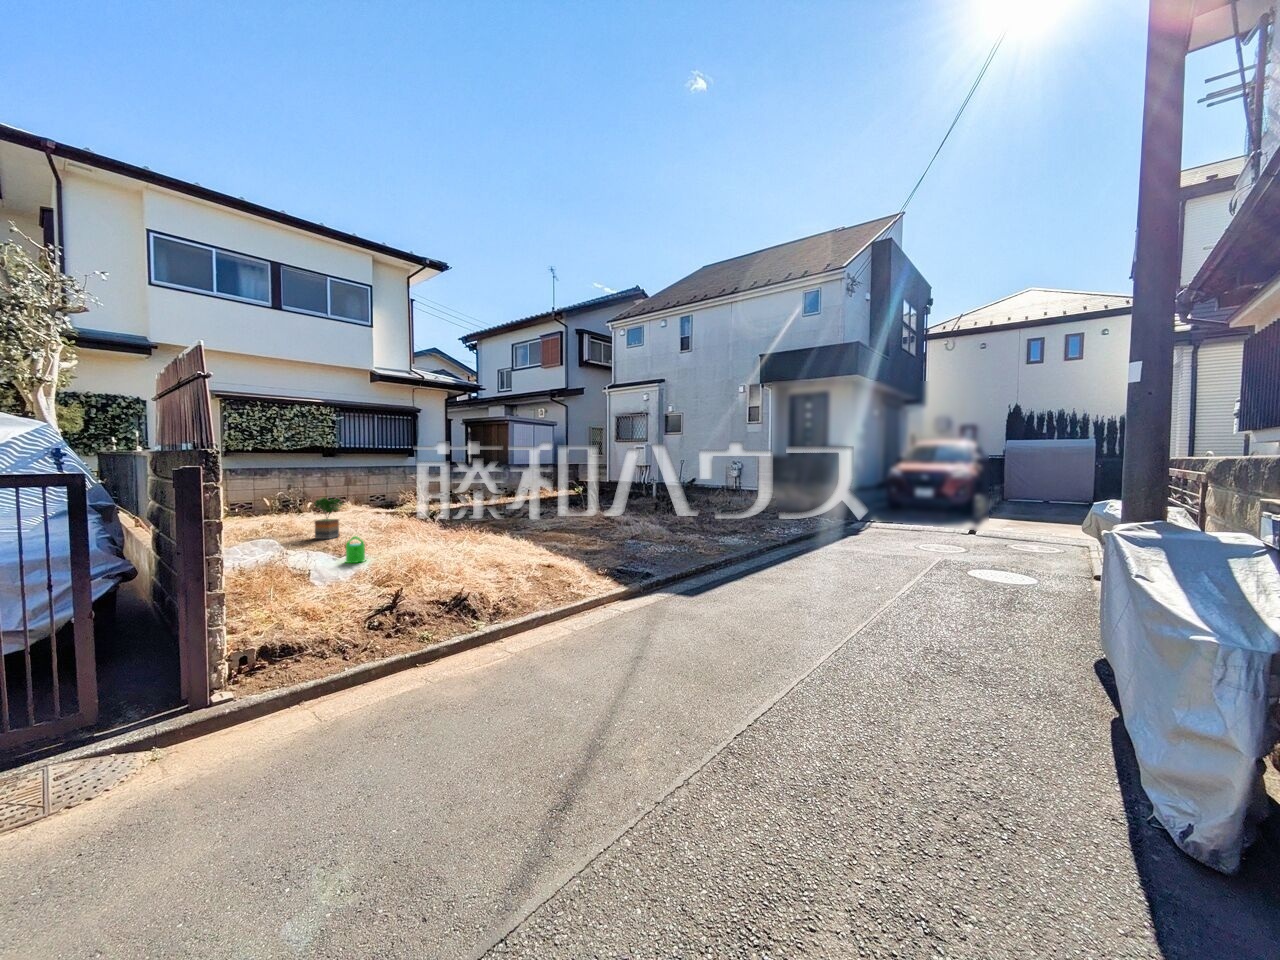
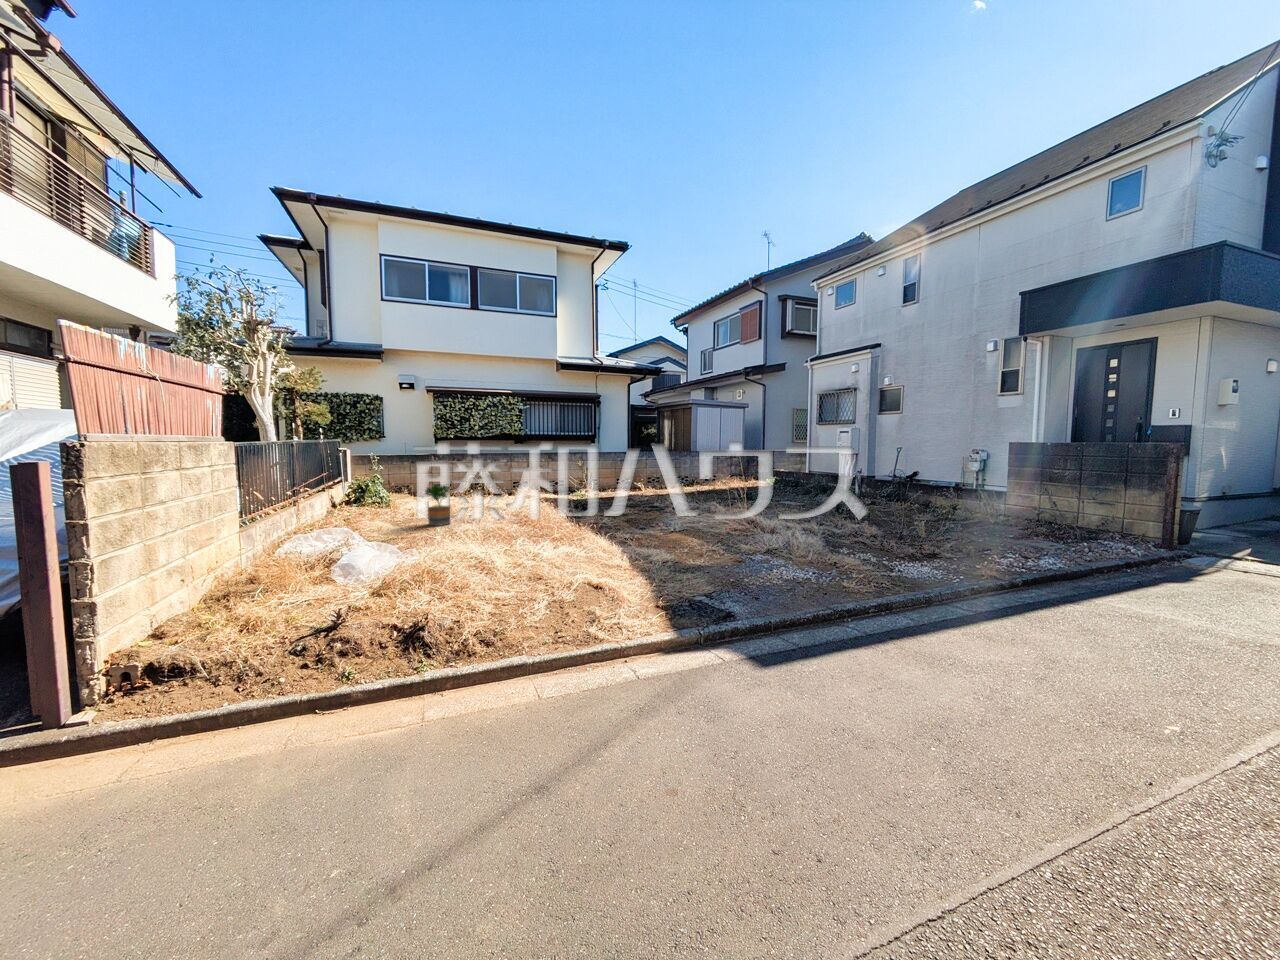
watering can: present [346,536,365,563] -> none [400,529,423,558]

